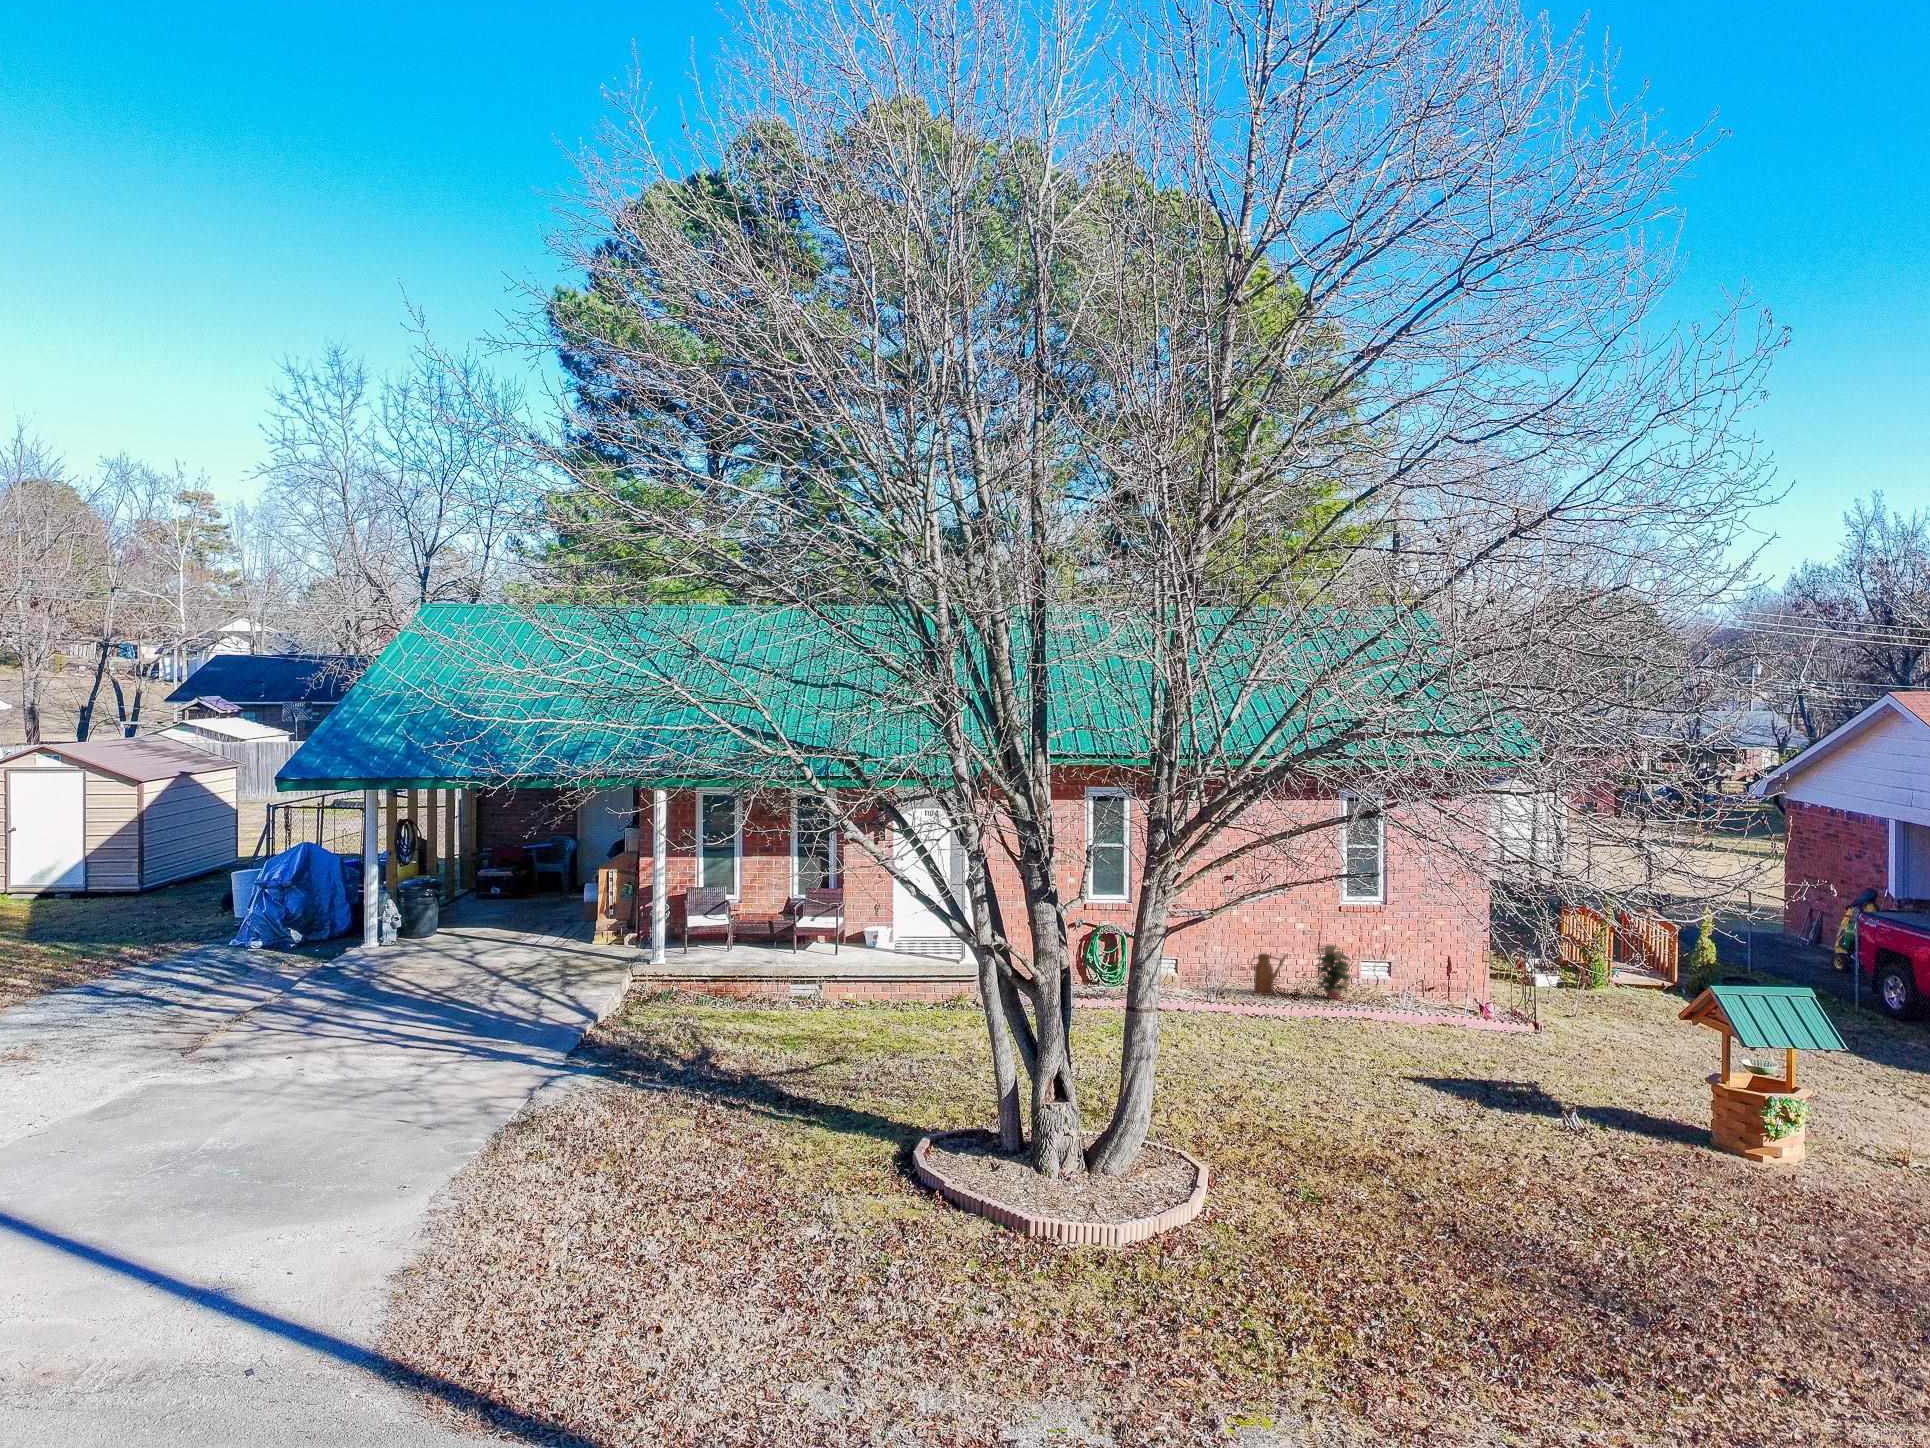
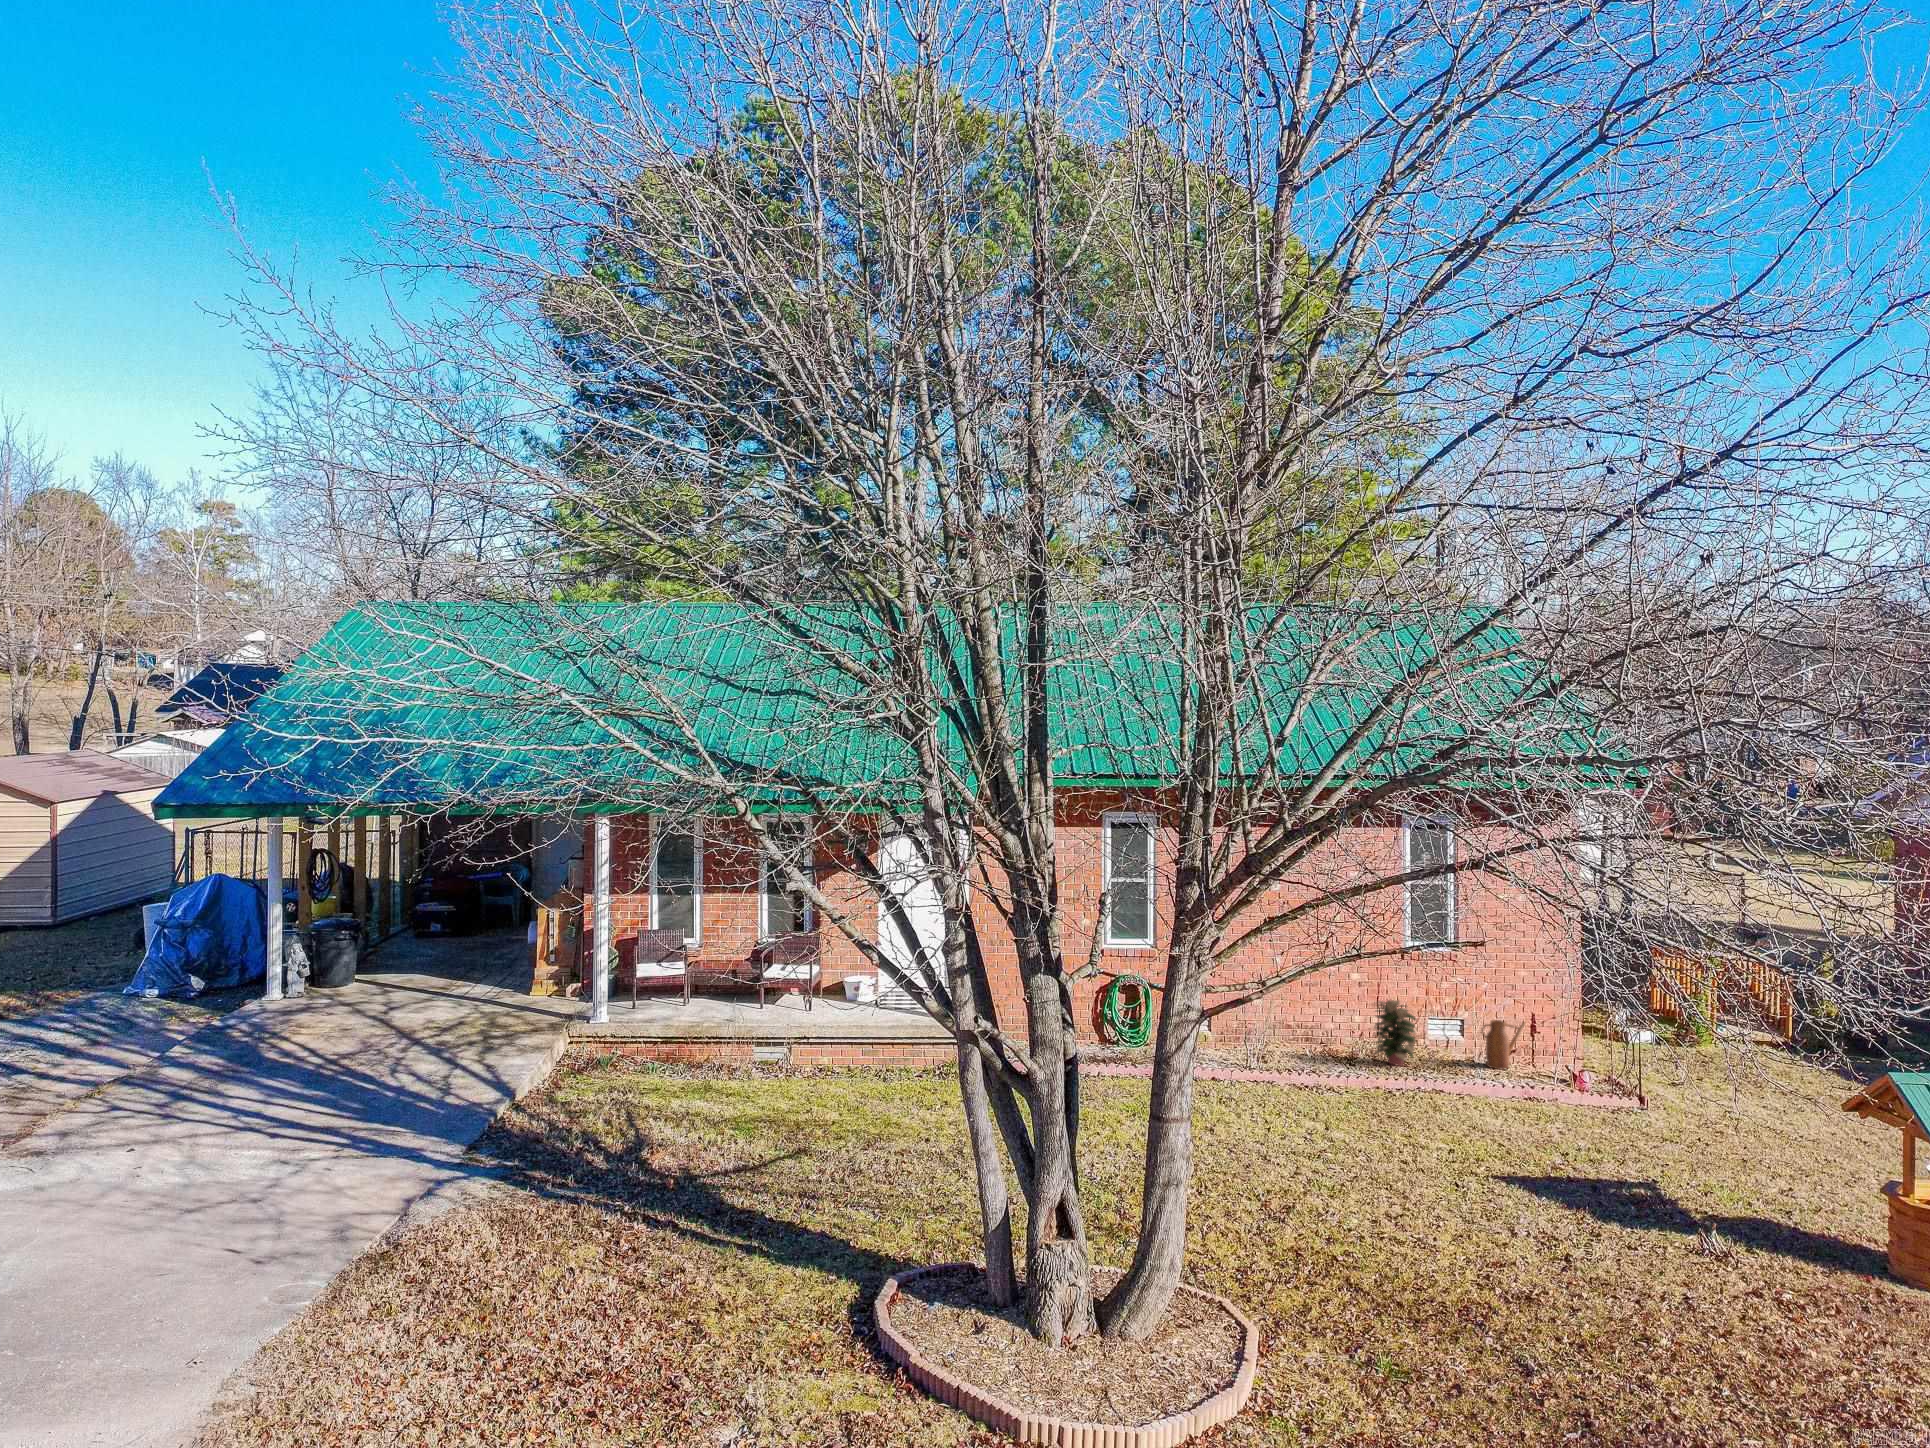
watering can: present [1252,953,1286,995] -> present [1481,1020,1526,1070]

